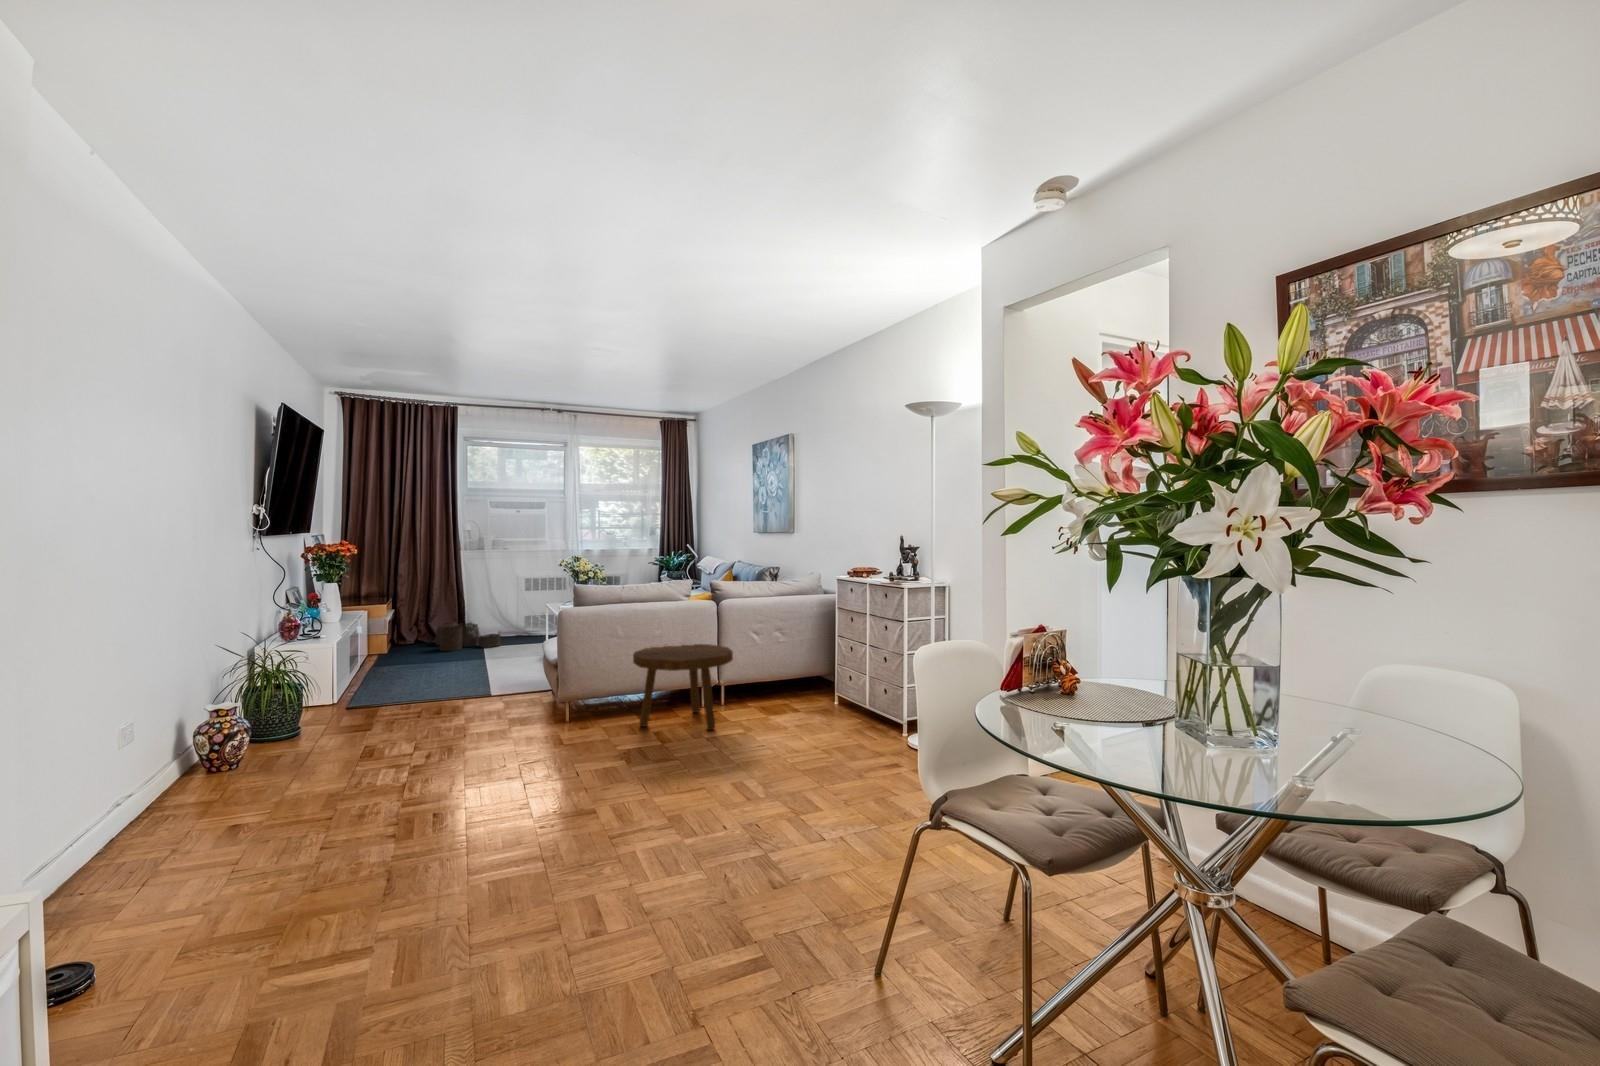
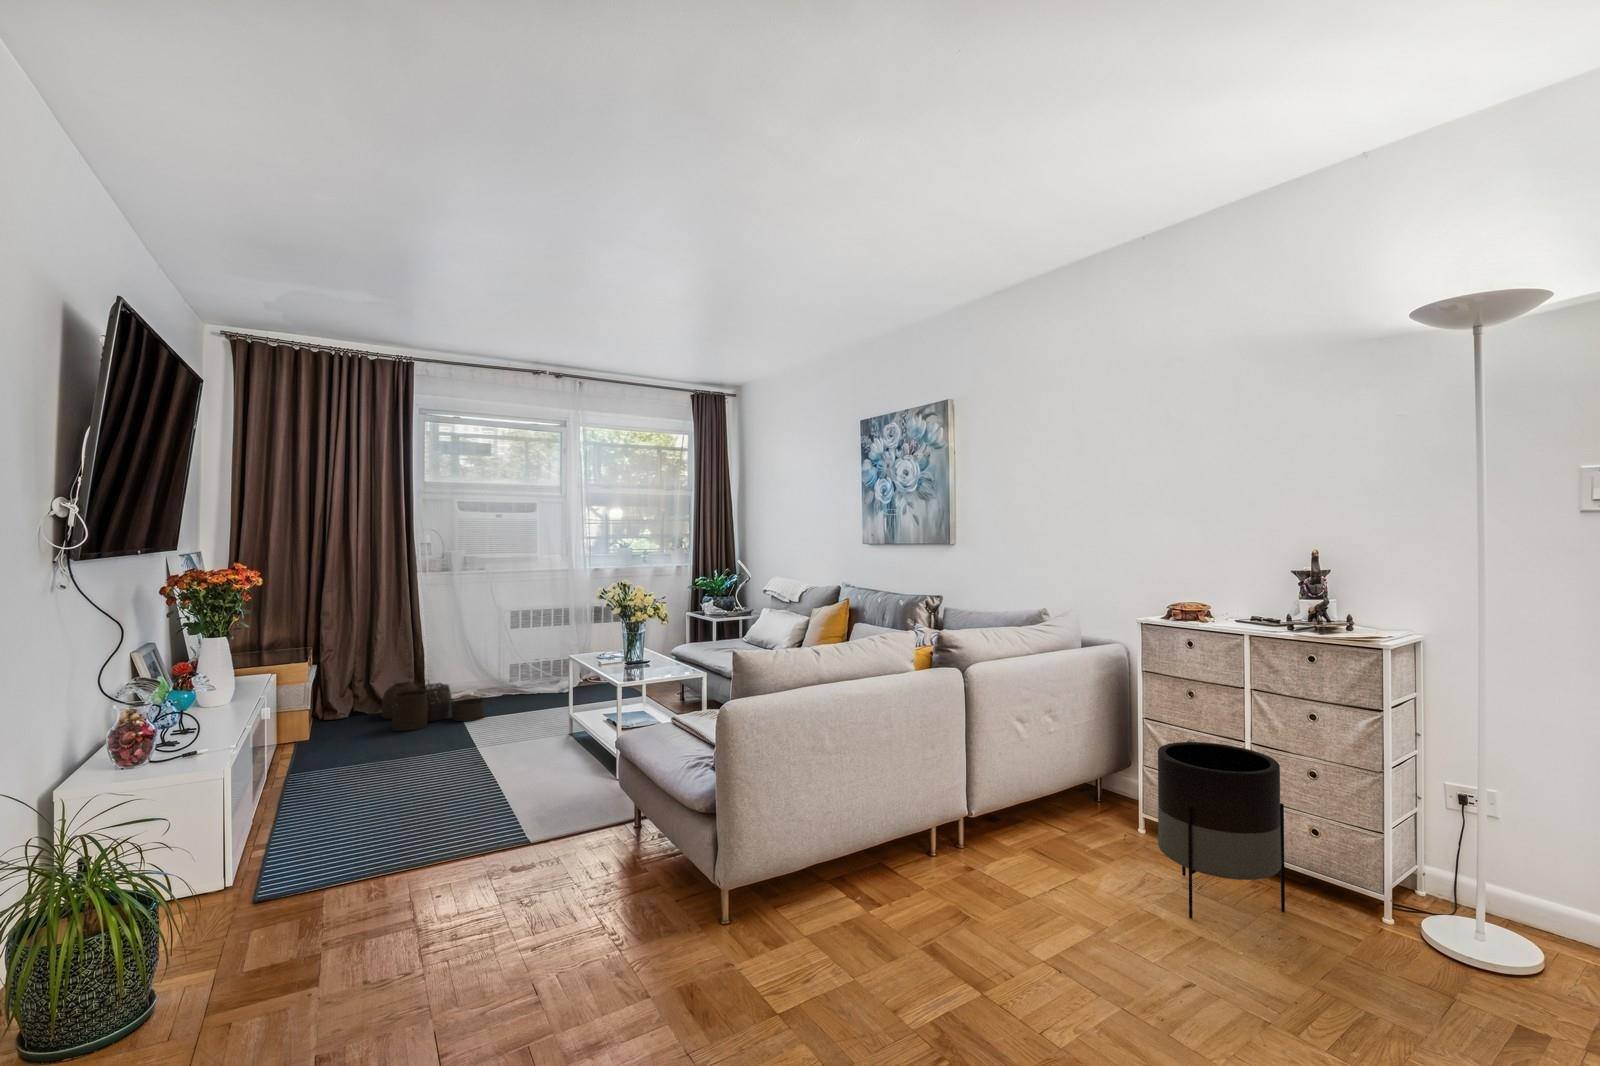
planter: none [805,642,863,730] -> present [1158,742,1285,918]
footstool: present [633,644,733,730] -> none [847,747,1039,934]

